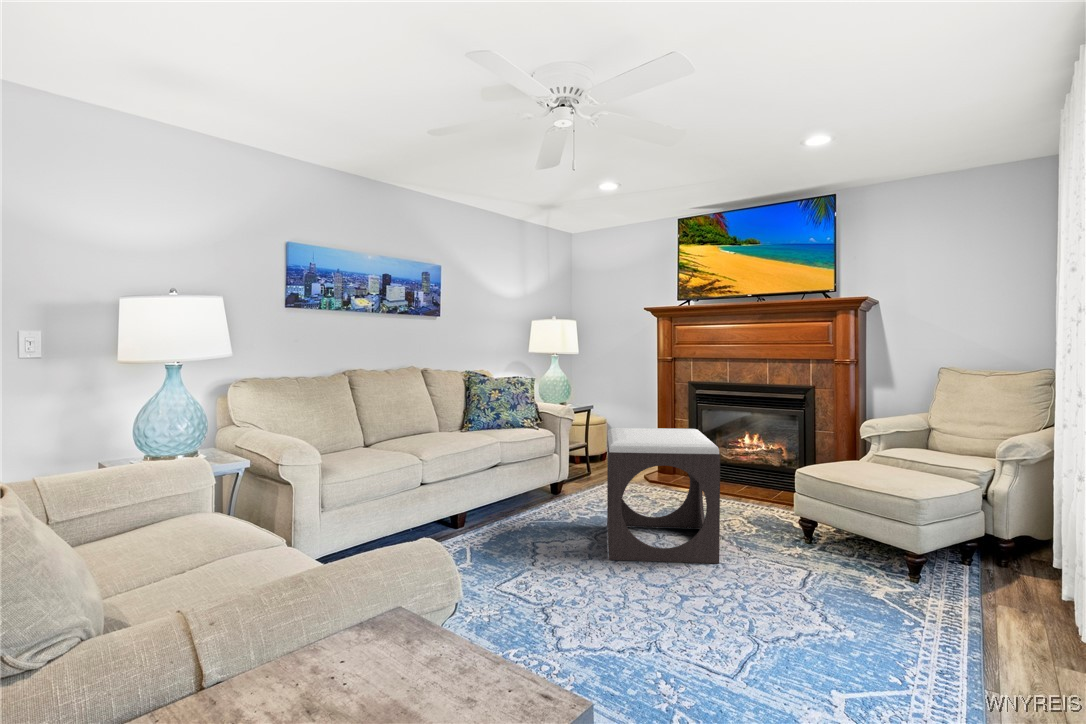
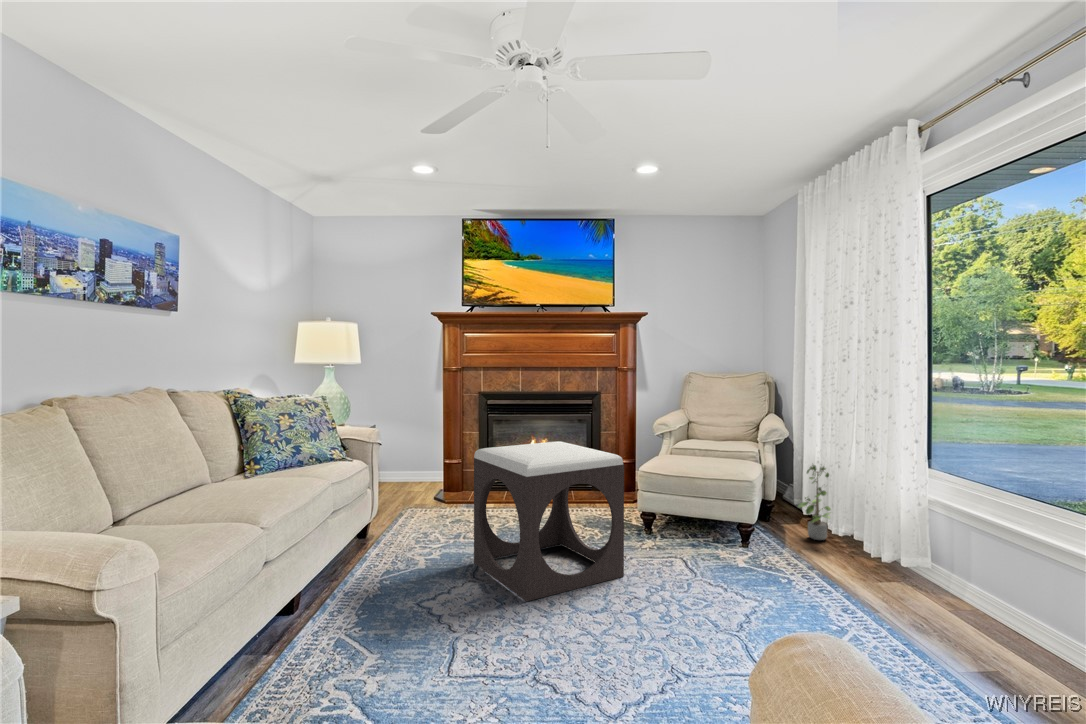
potted plant: none [1005,487,1048,589] -> present [798,465,831,540]

